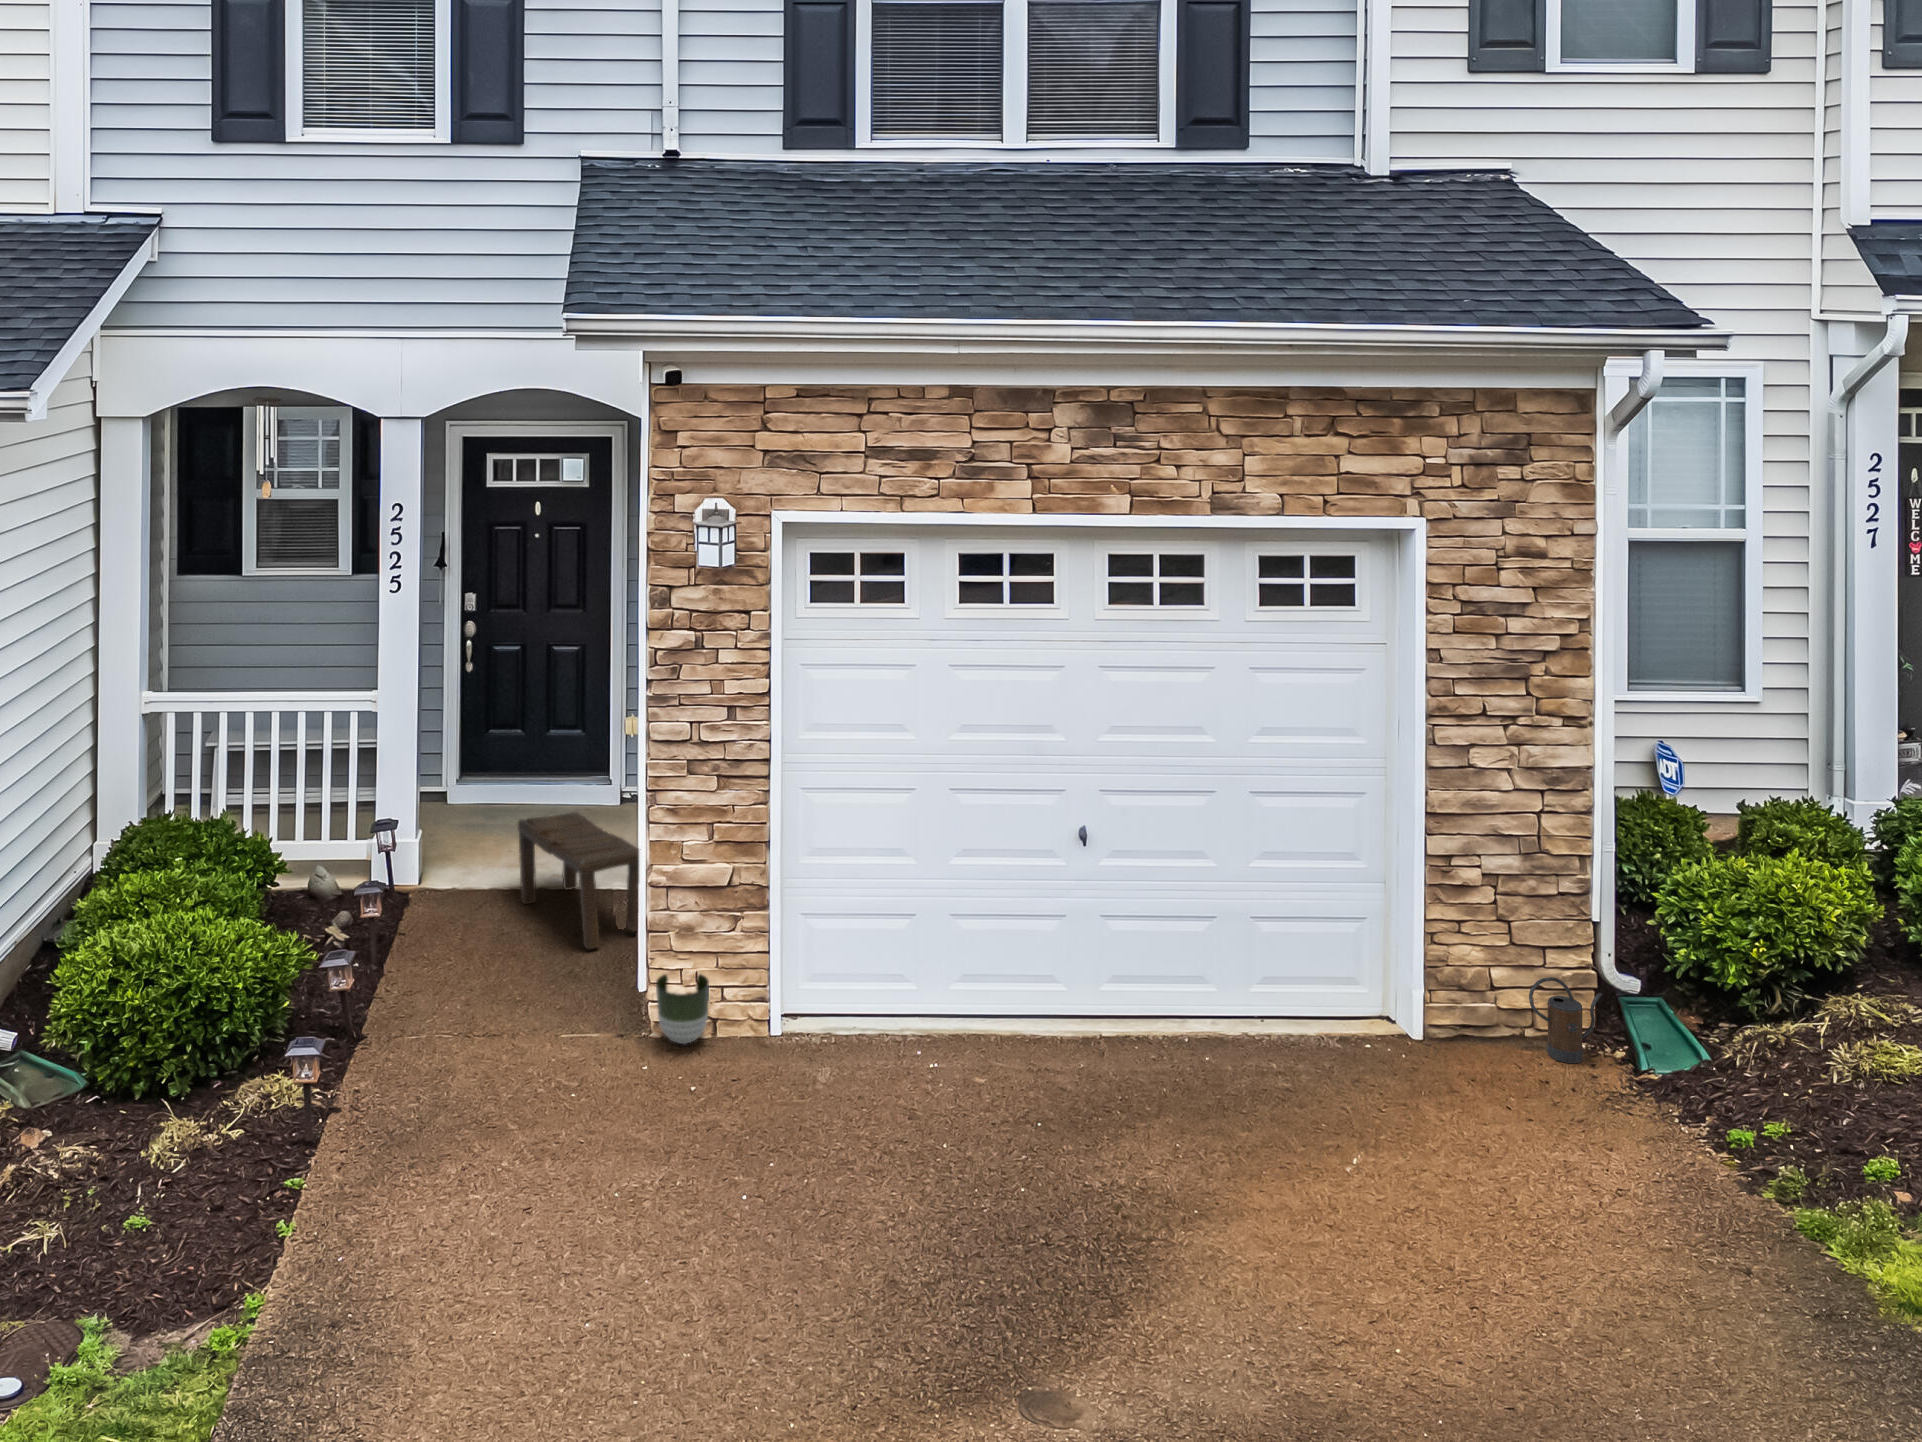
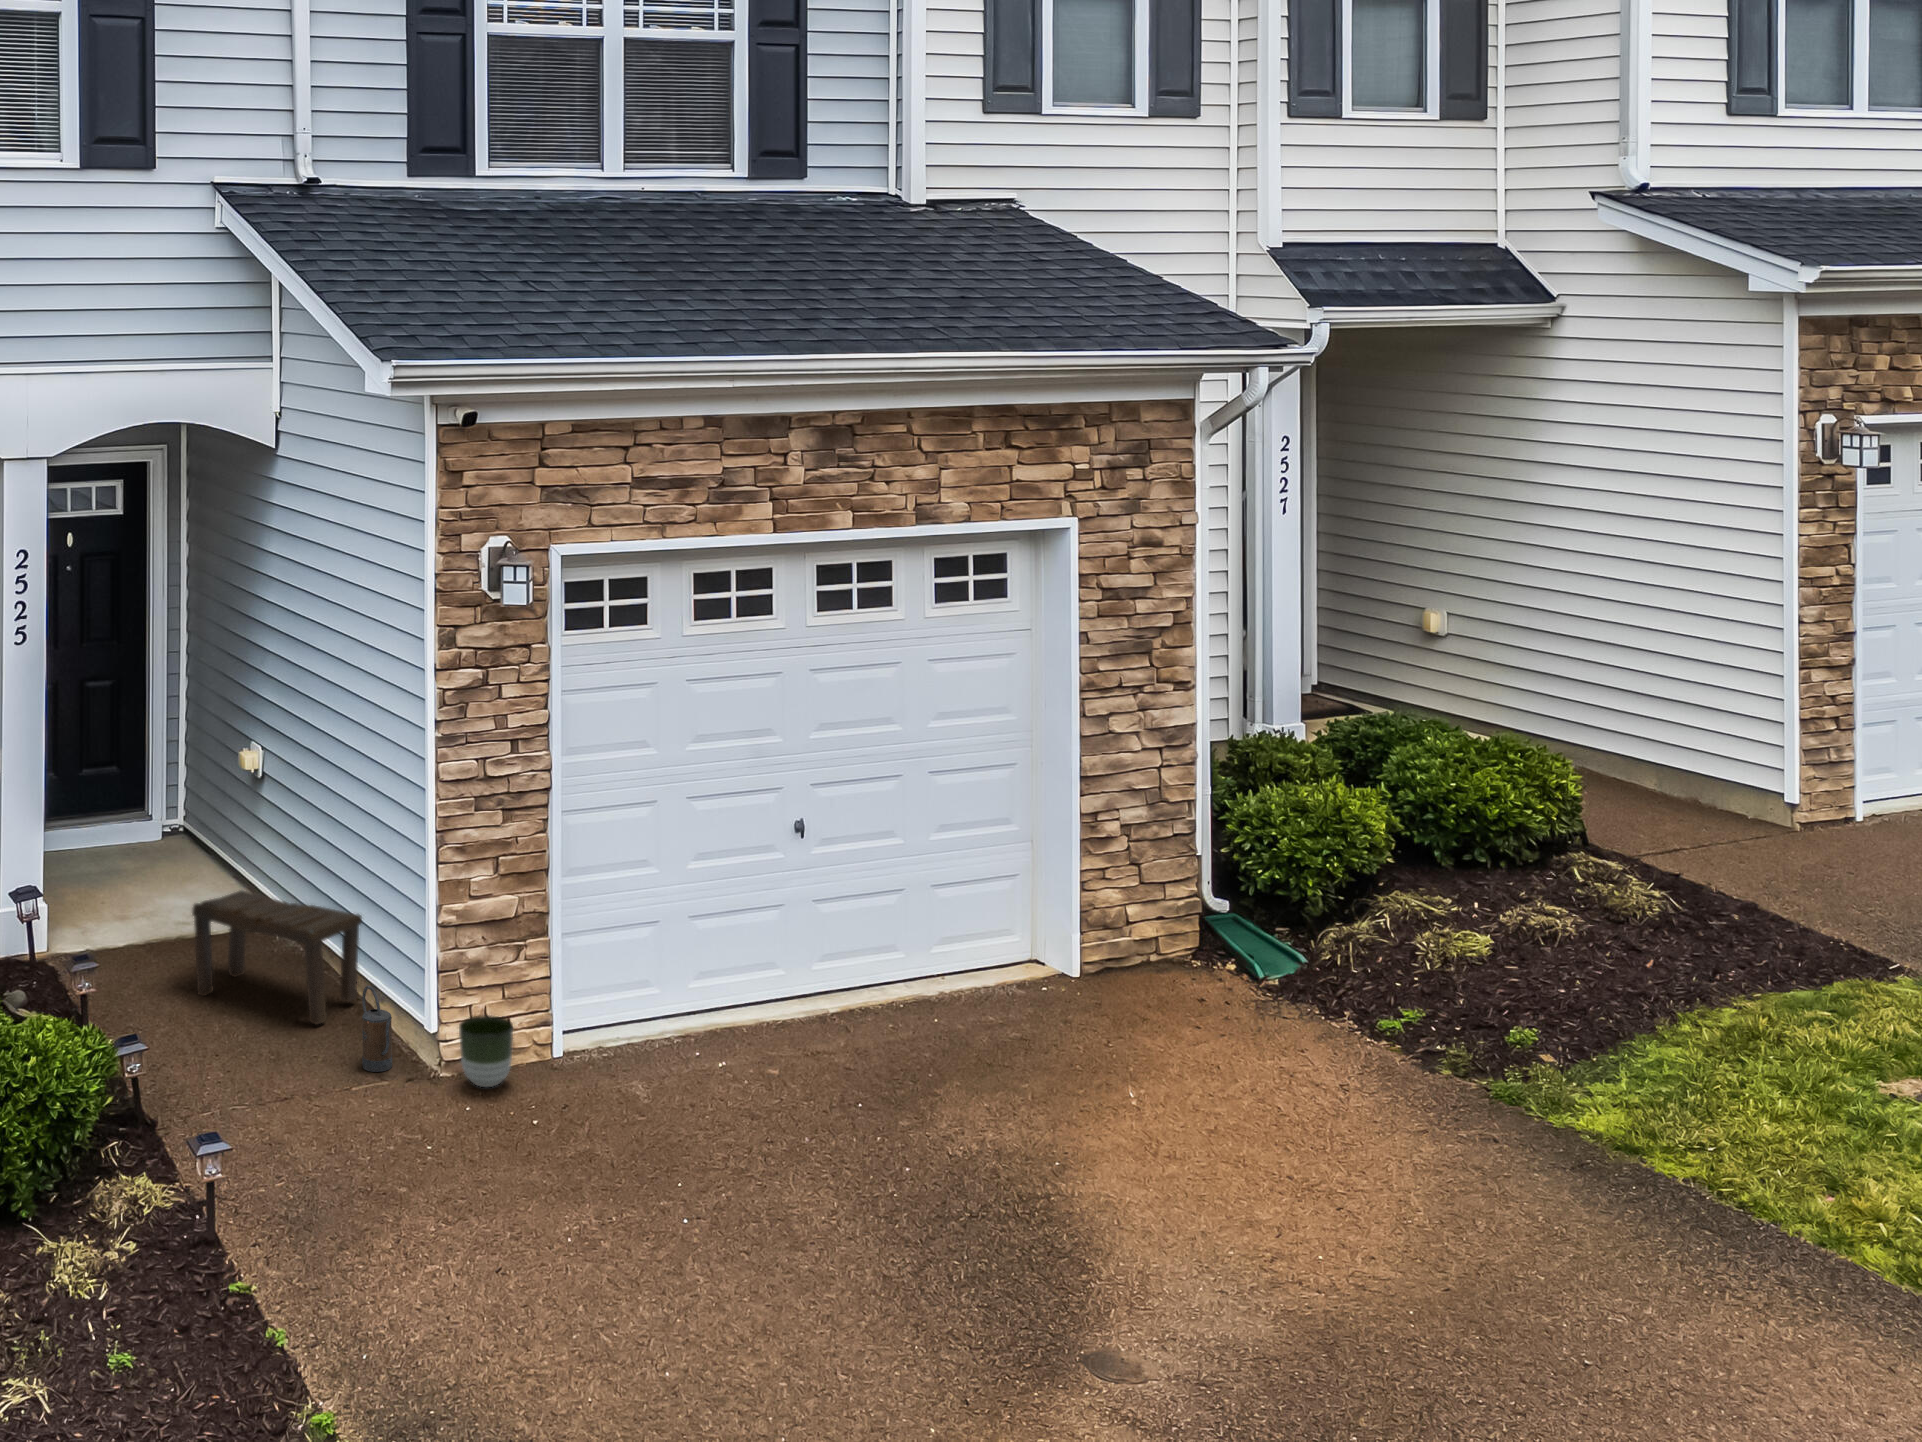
watering can: present [1529,977,1602,1063] -> present [362,986,392,1072]

